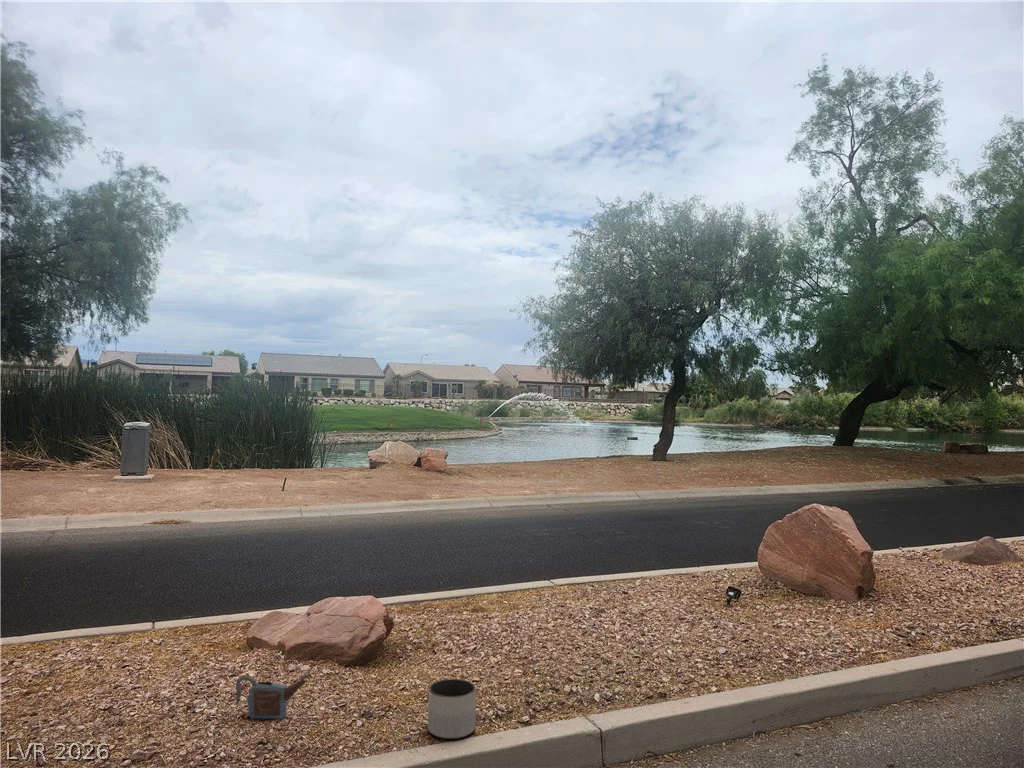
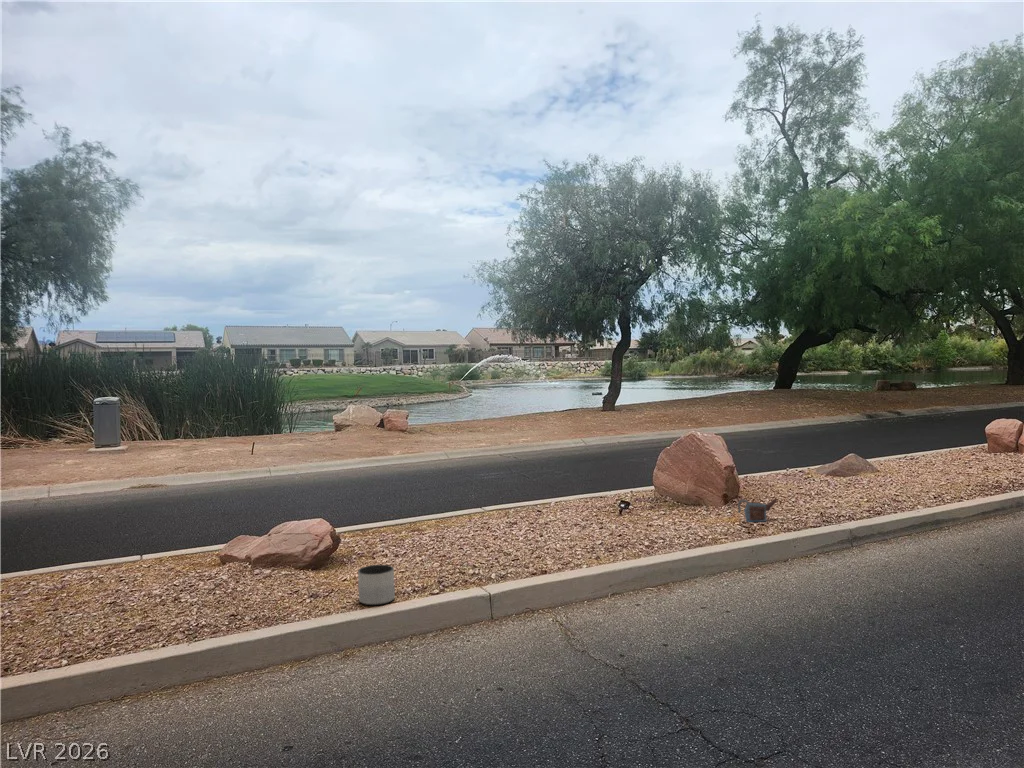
watering can: present [235,676,307,719] -> present [738,500,776,522]

